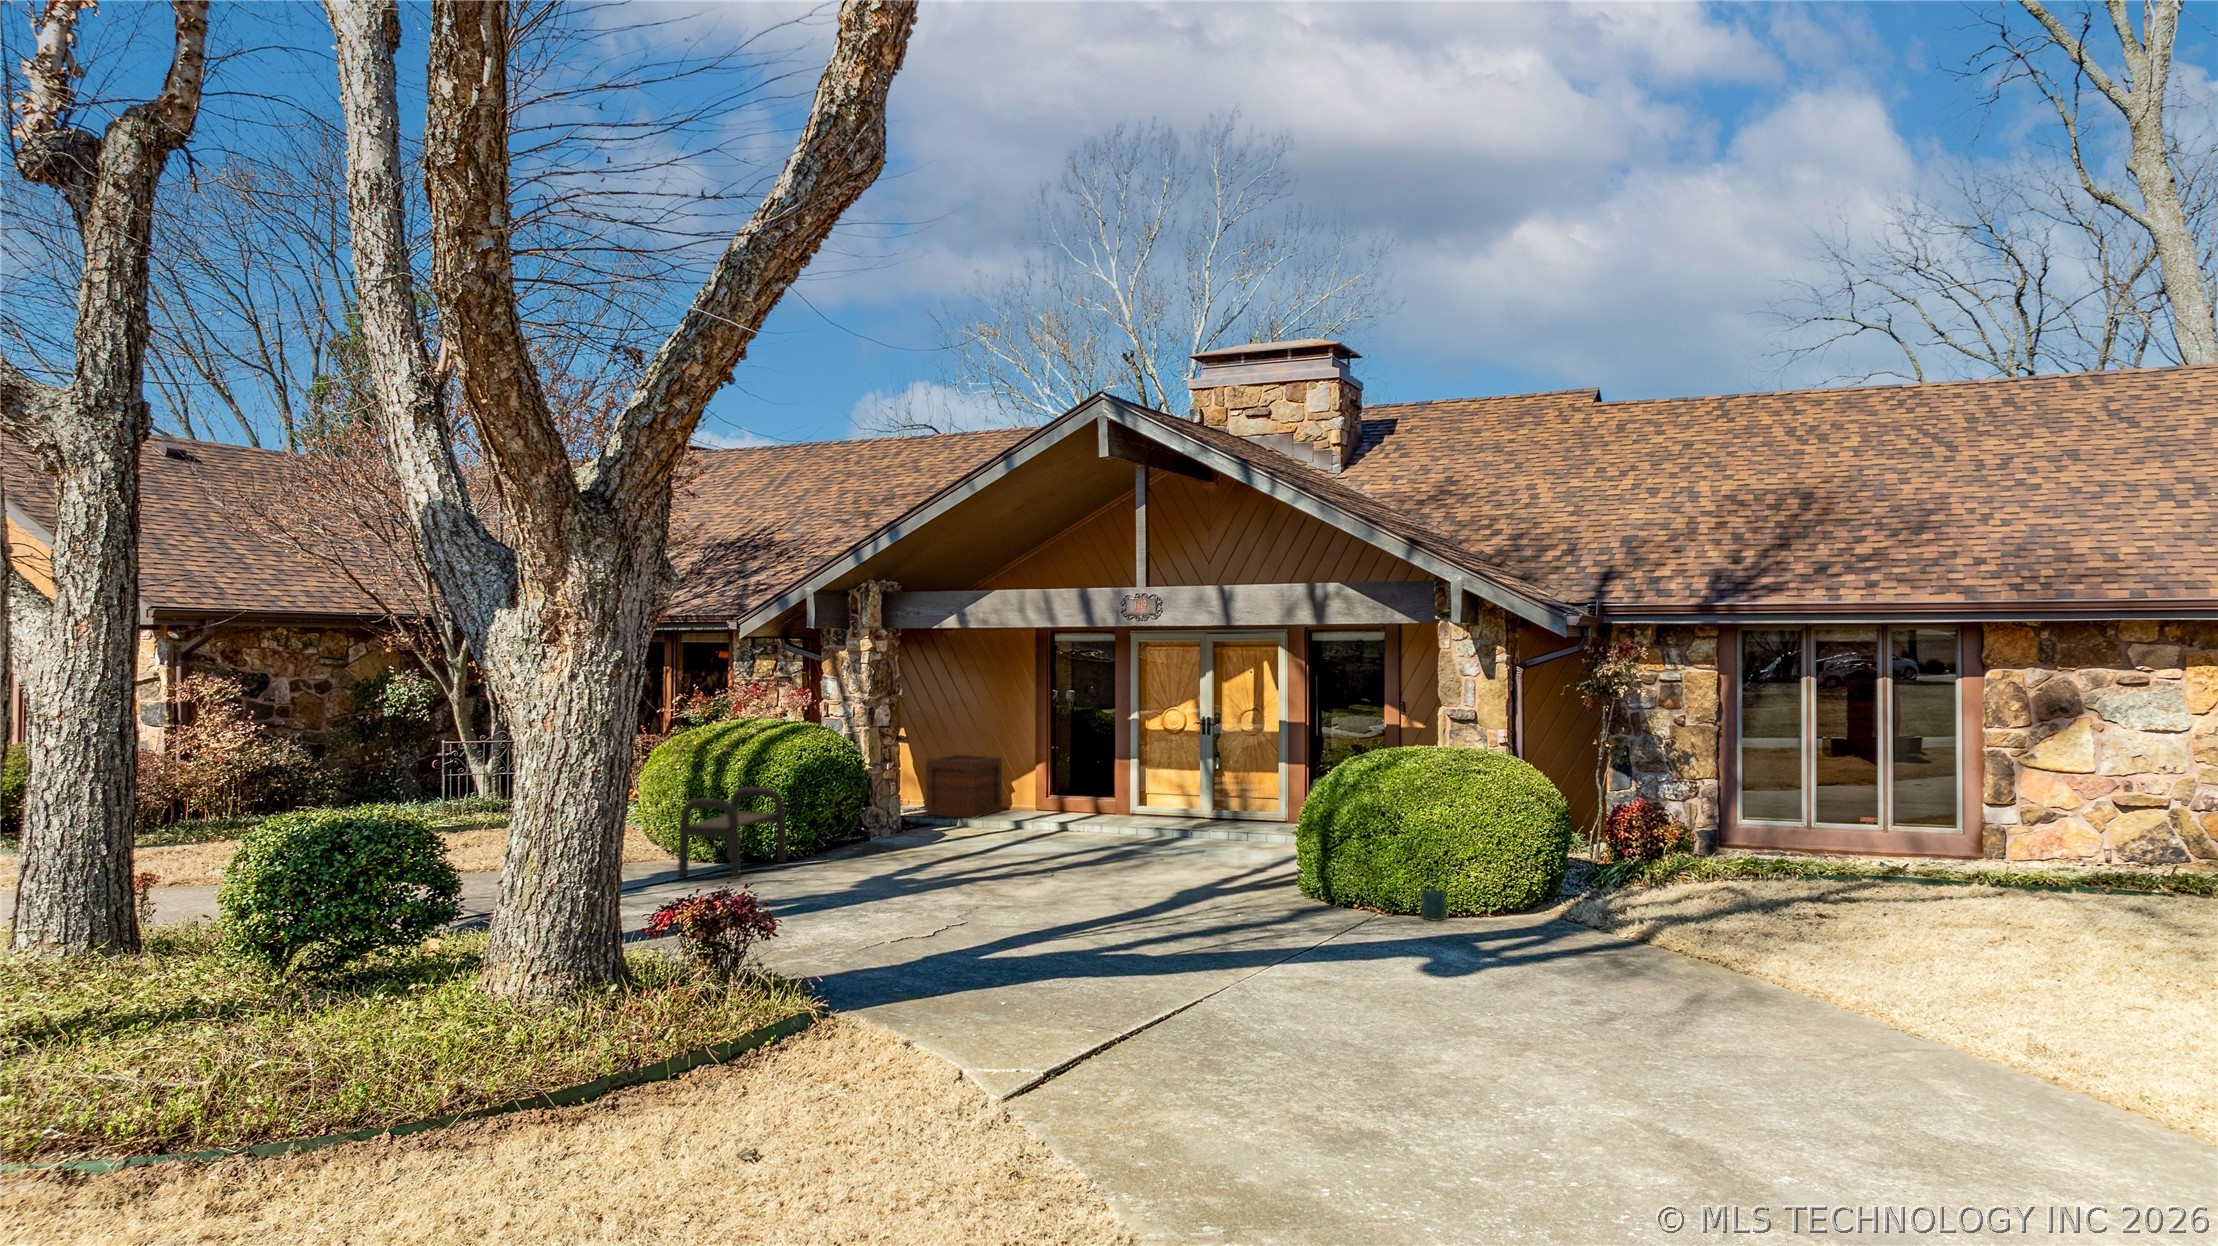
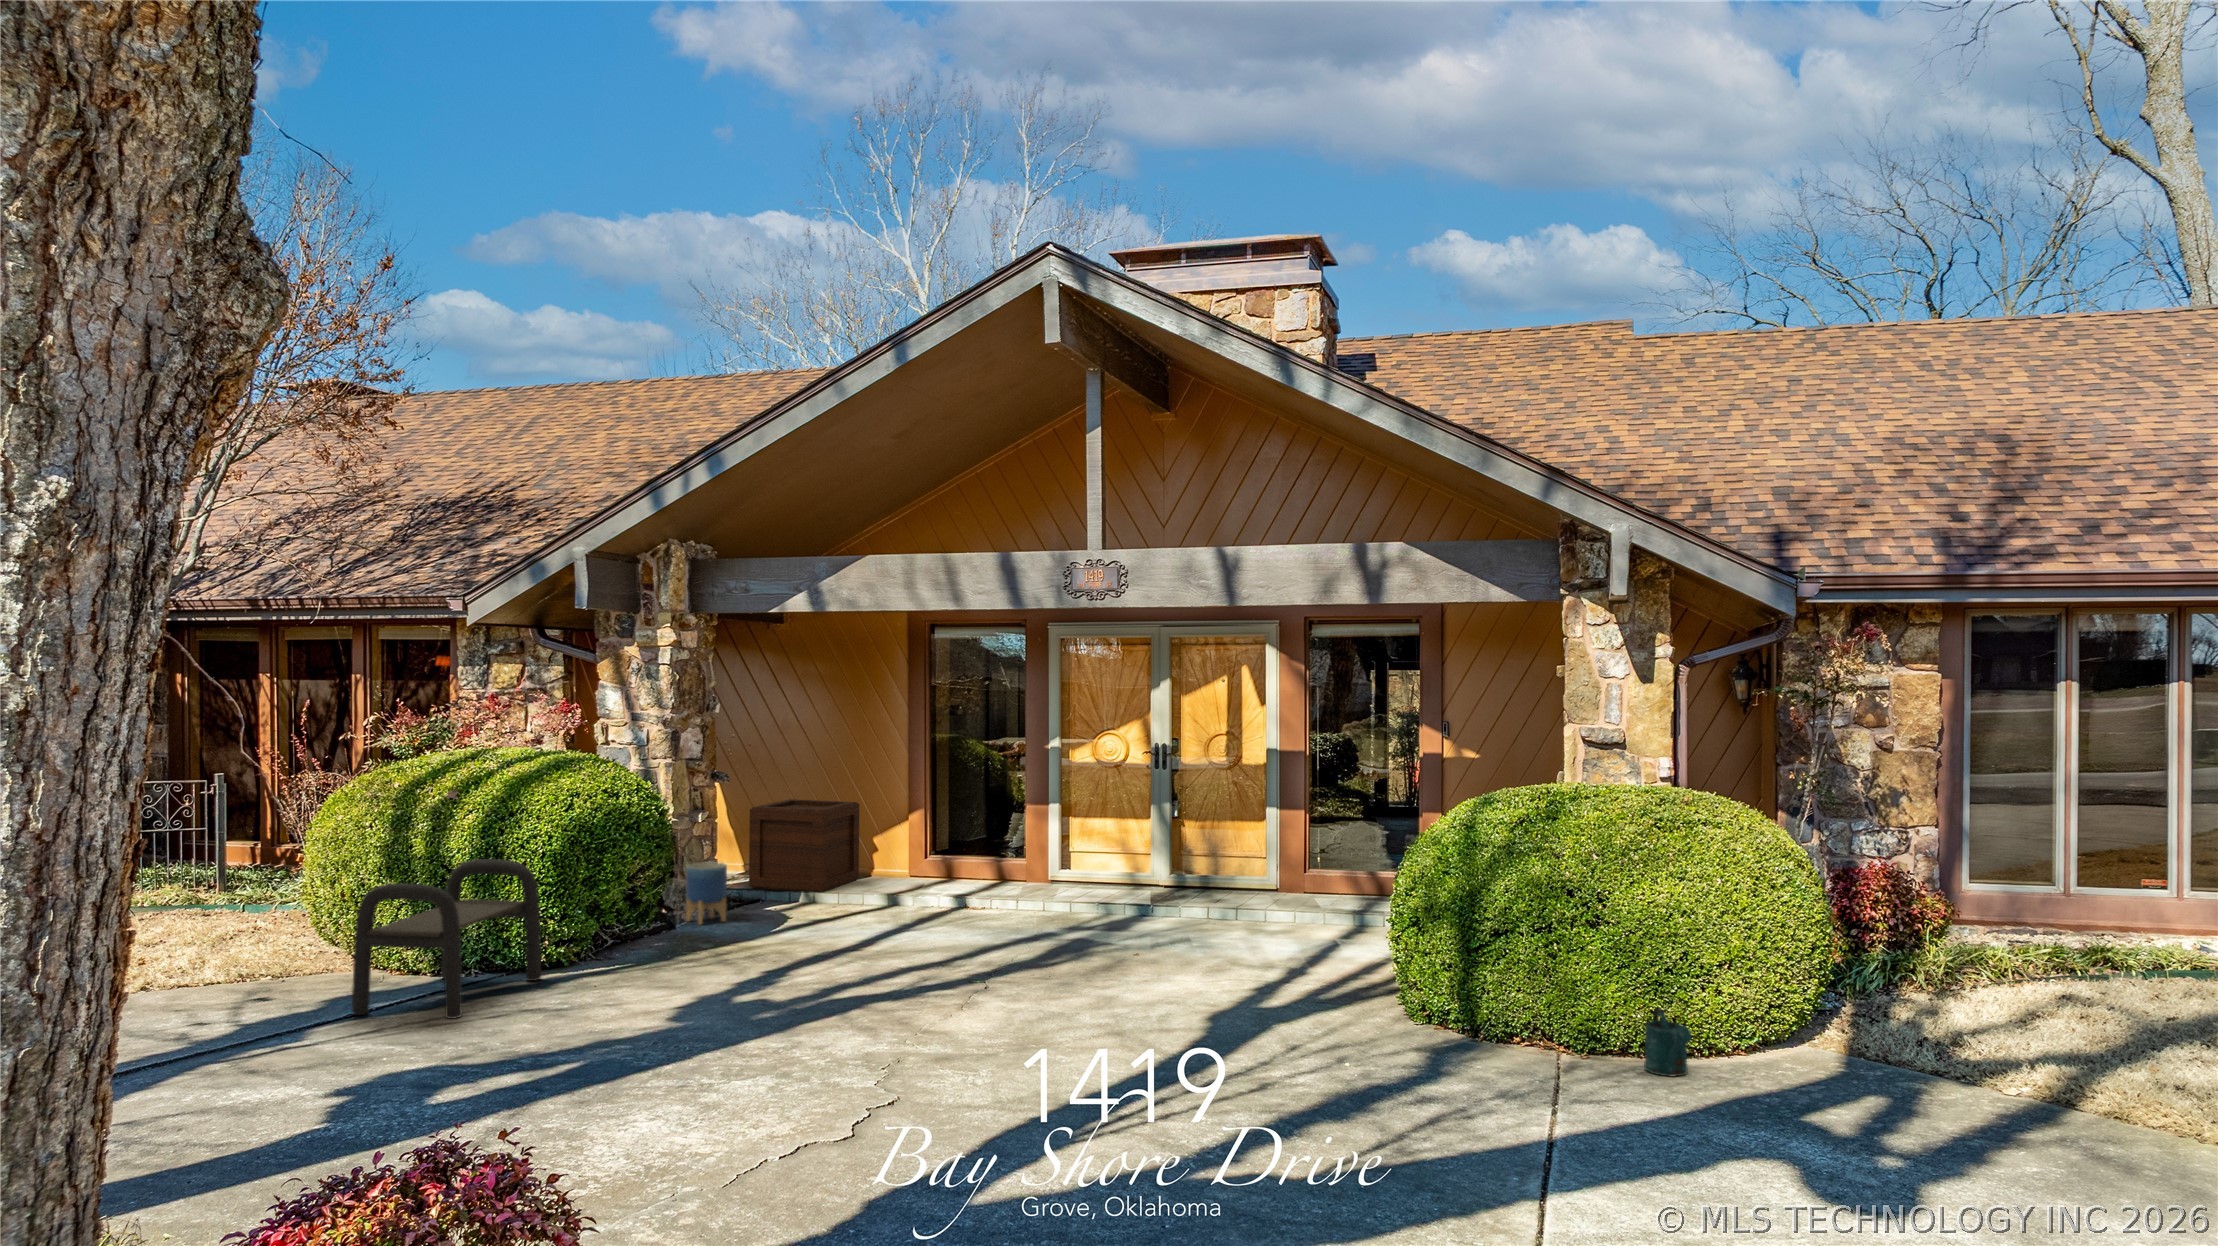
planter: none [879,795,906,836] -> present [686,862,727,925]

